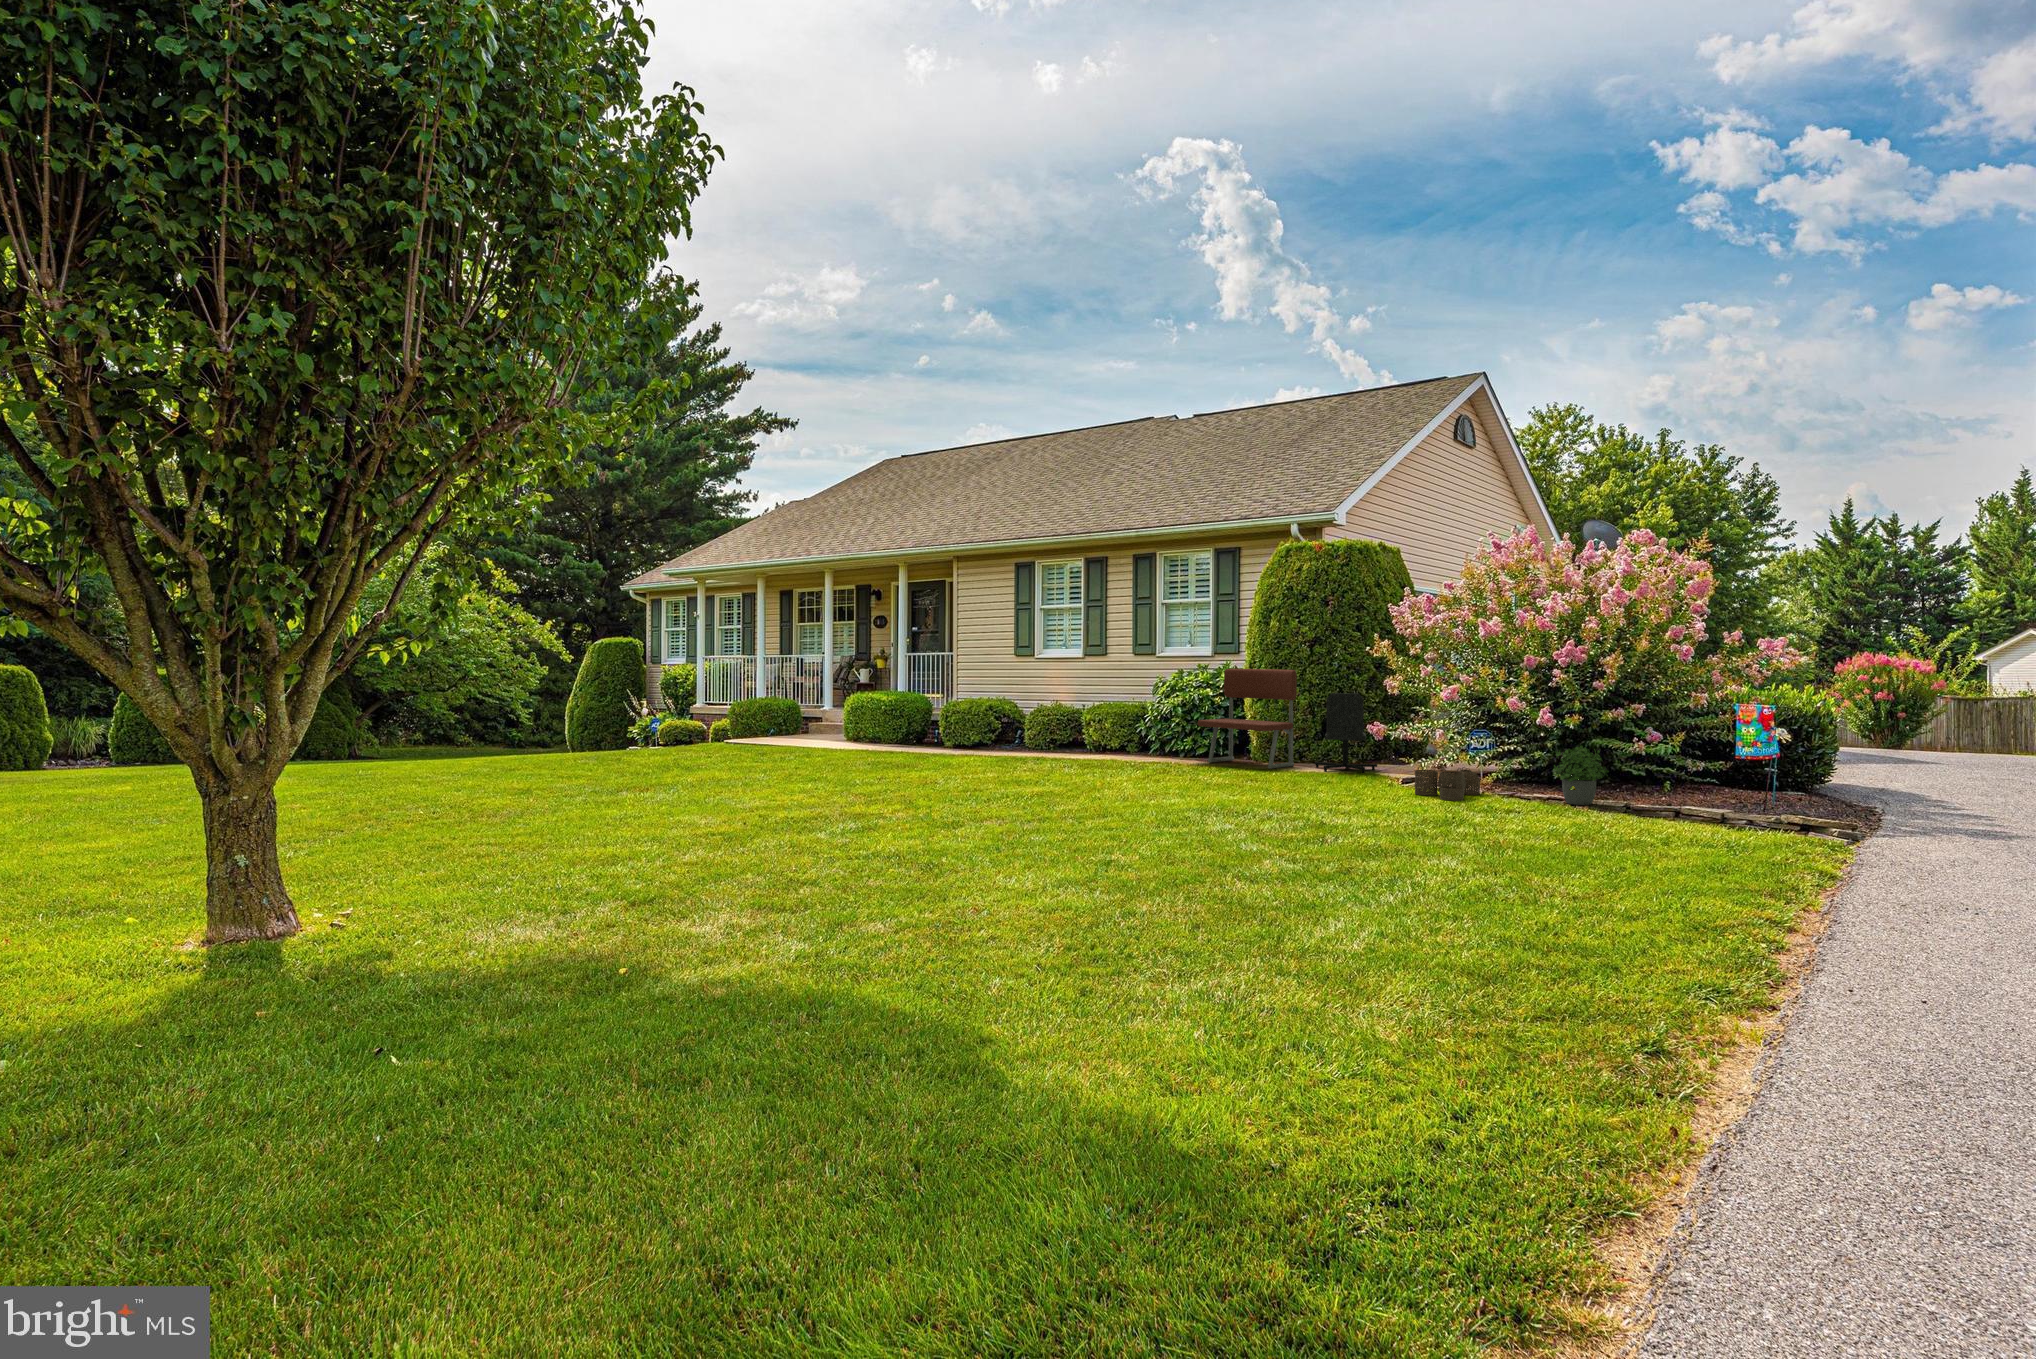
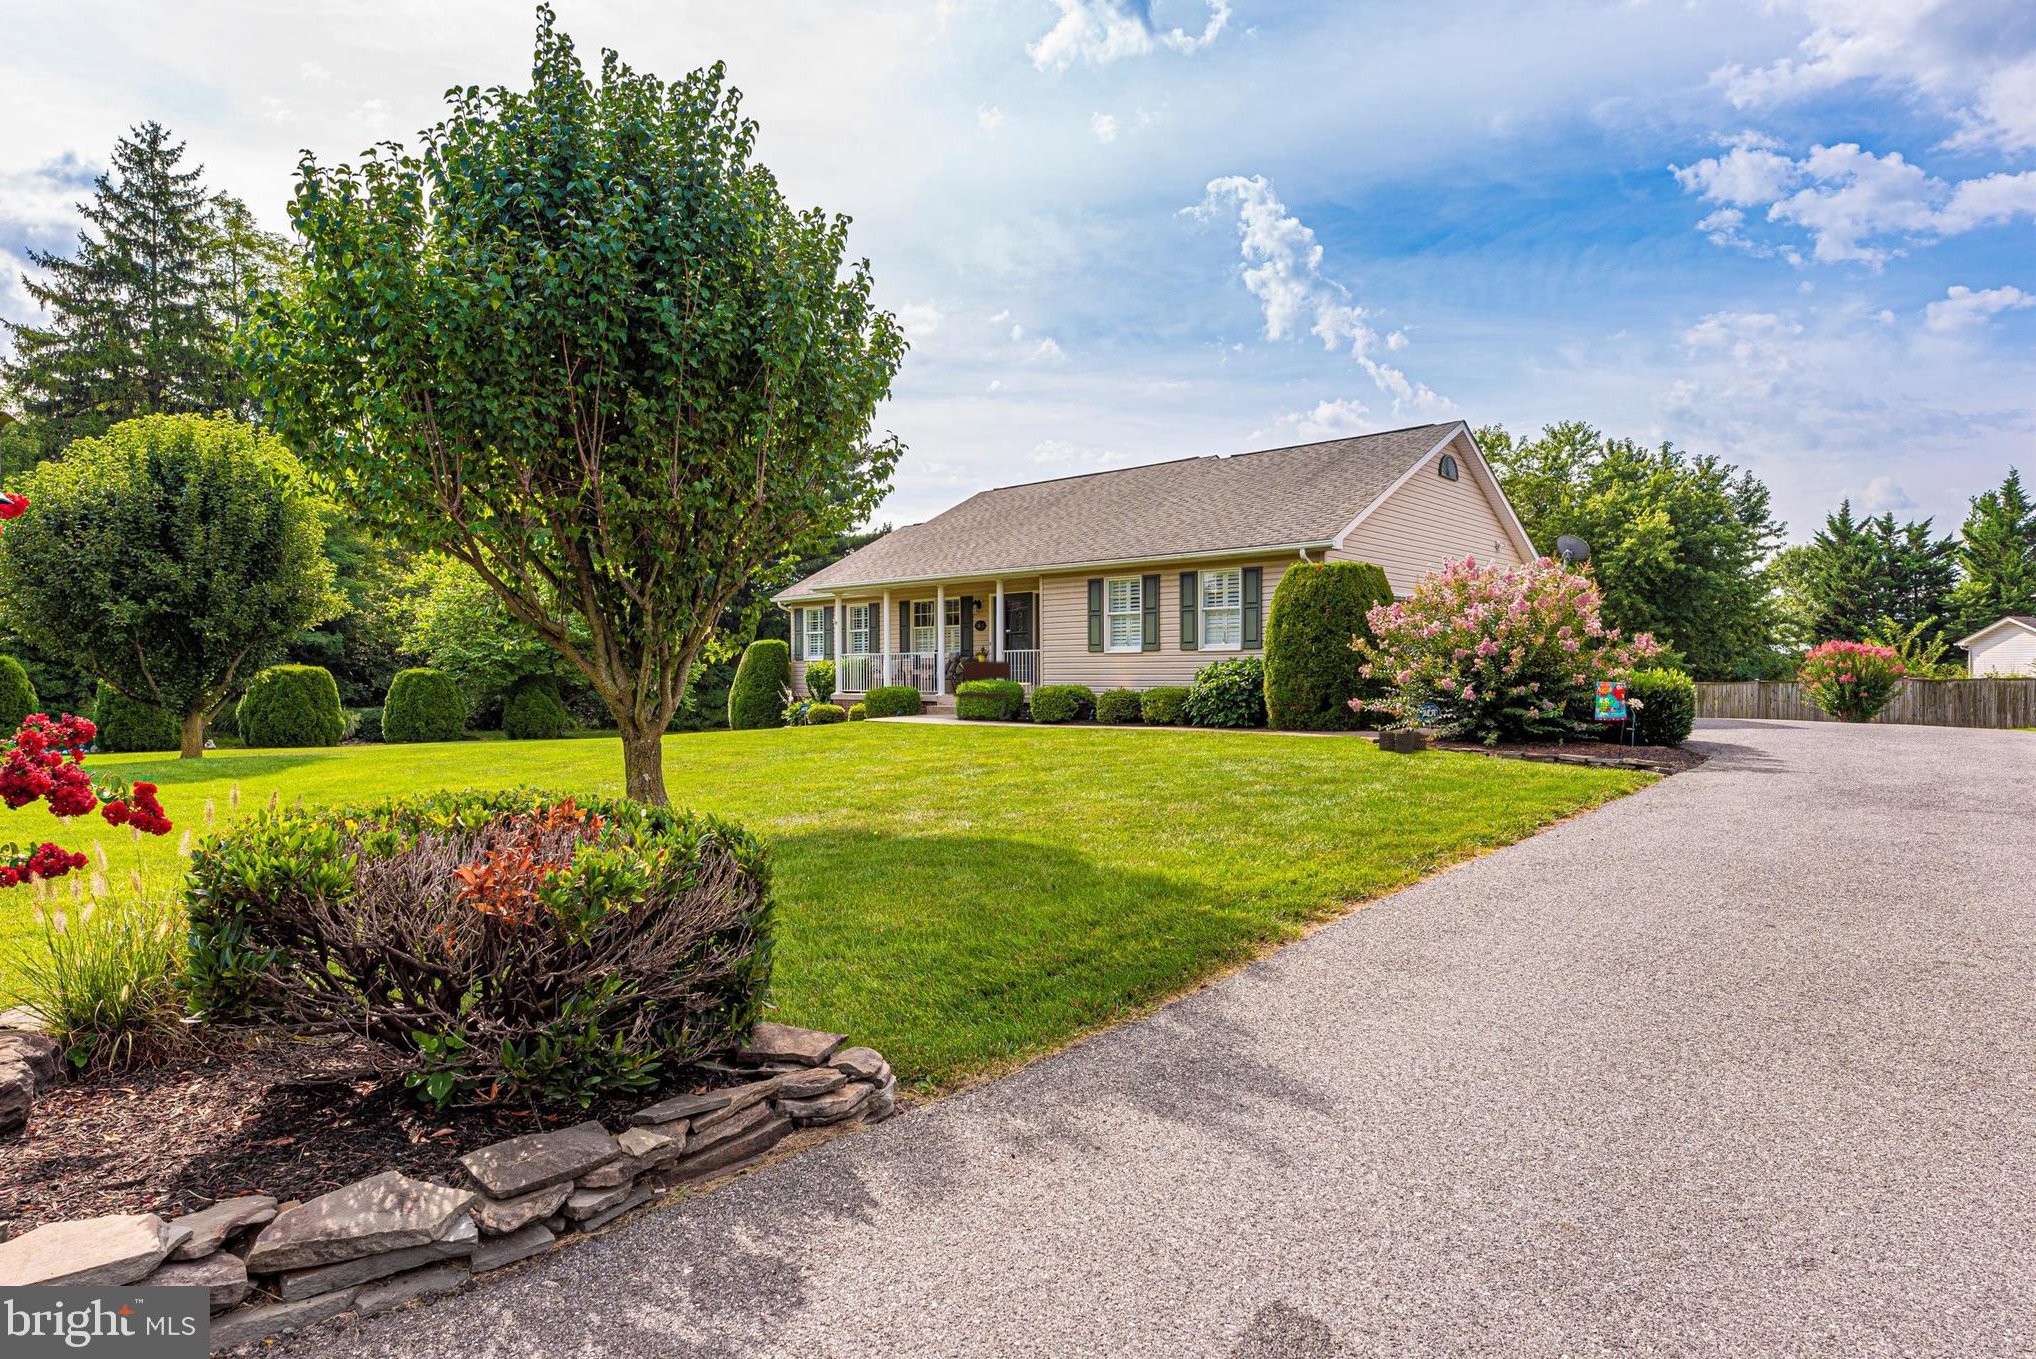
bench: present [1198,669,1297,769] -> present [953,661,1011,720]
chair: present [1315,693,1377,773] -> none [1315,678,1362,737]
potted plant: present [1553,746,1609,805] -> none [1474,713,1513,755]

